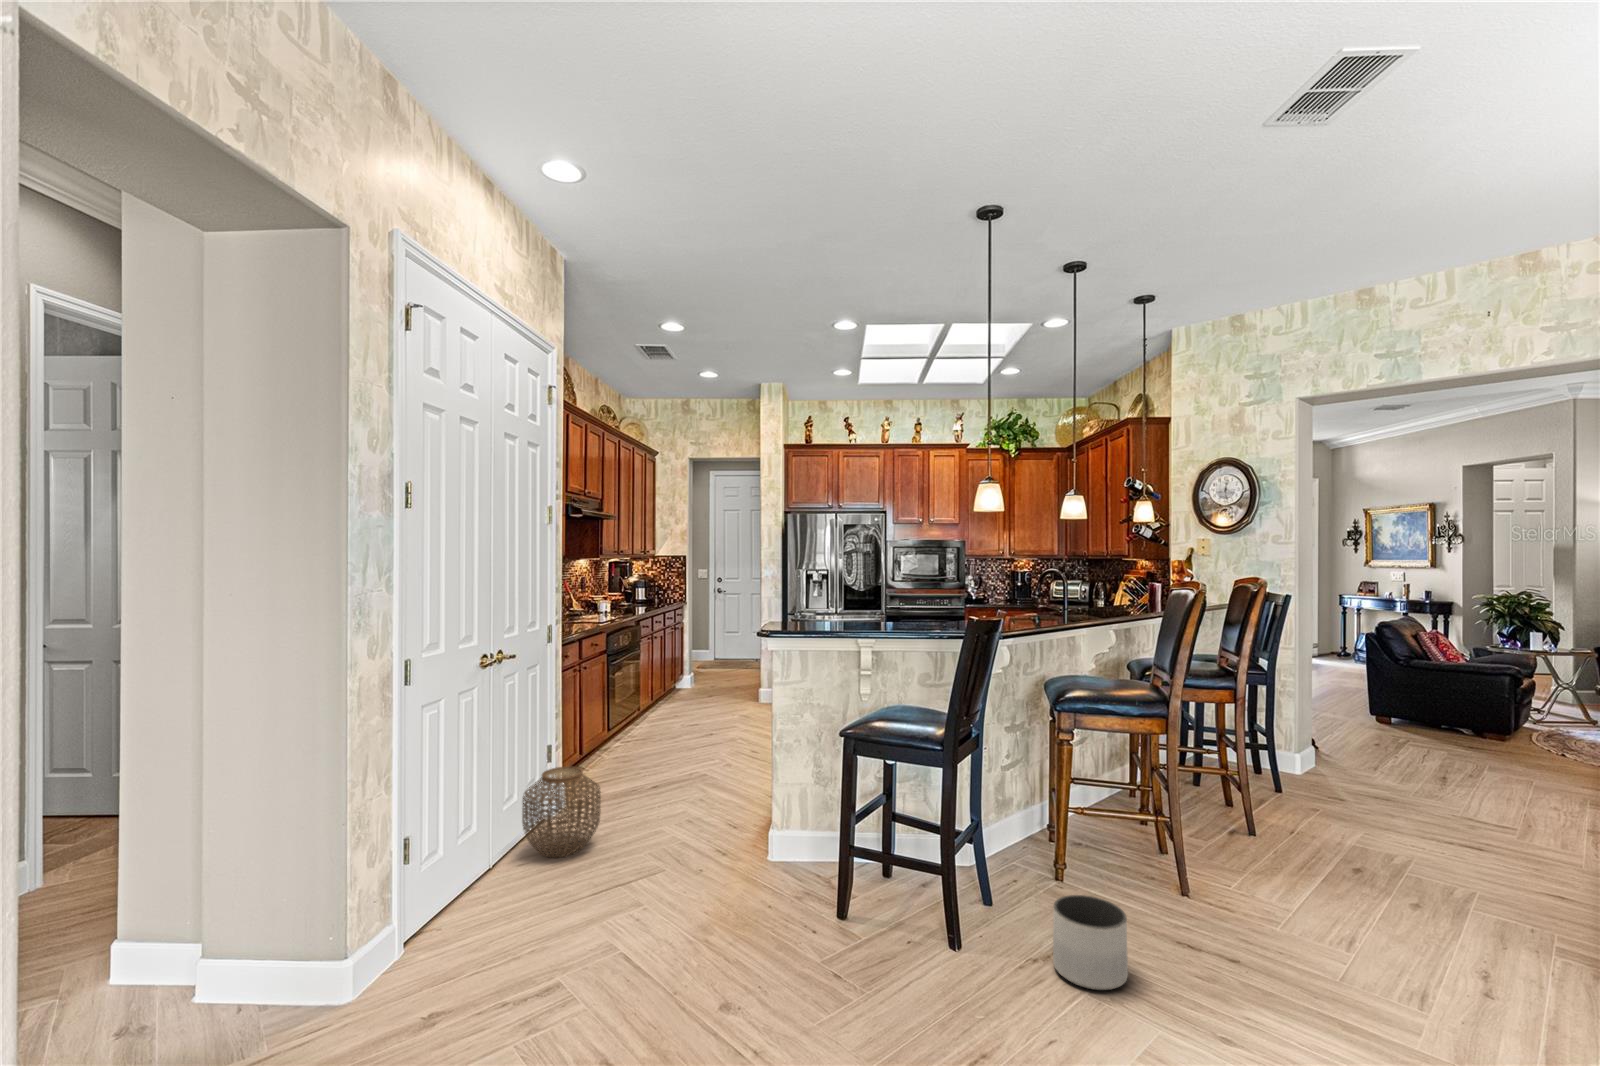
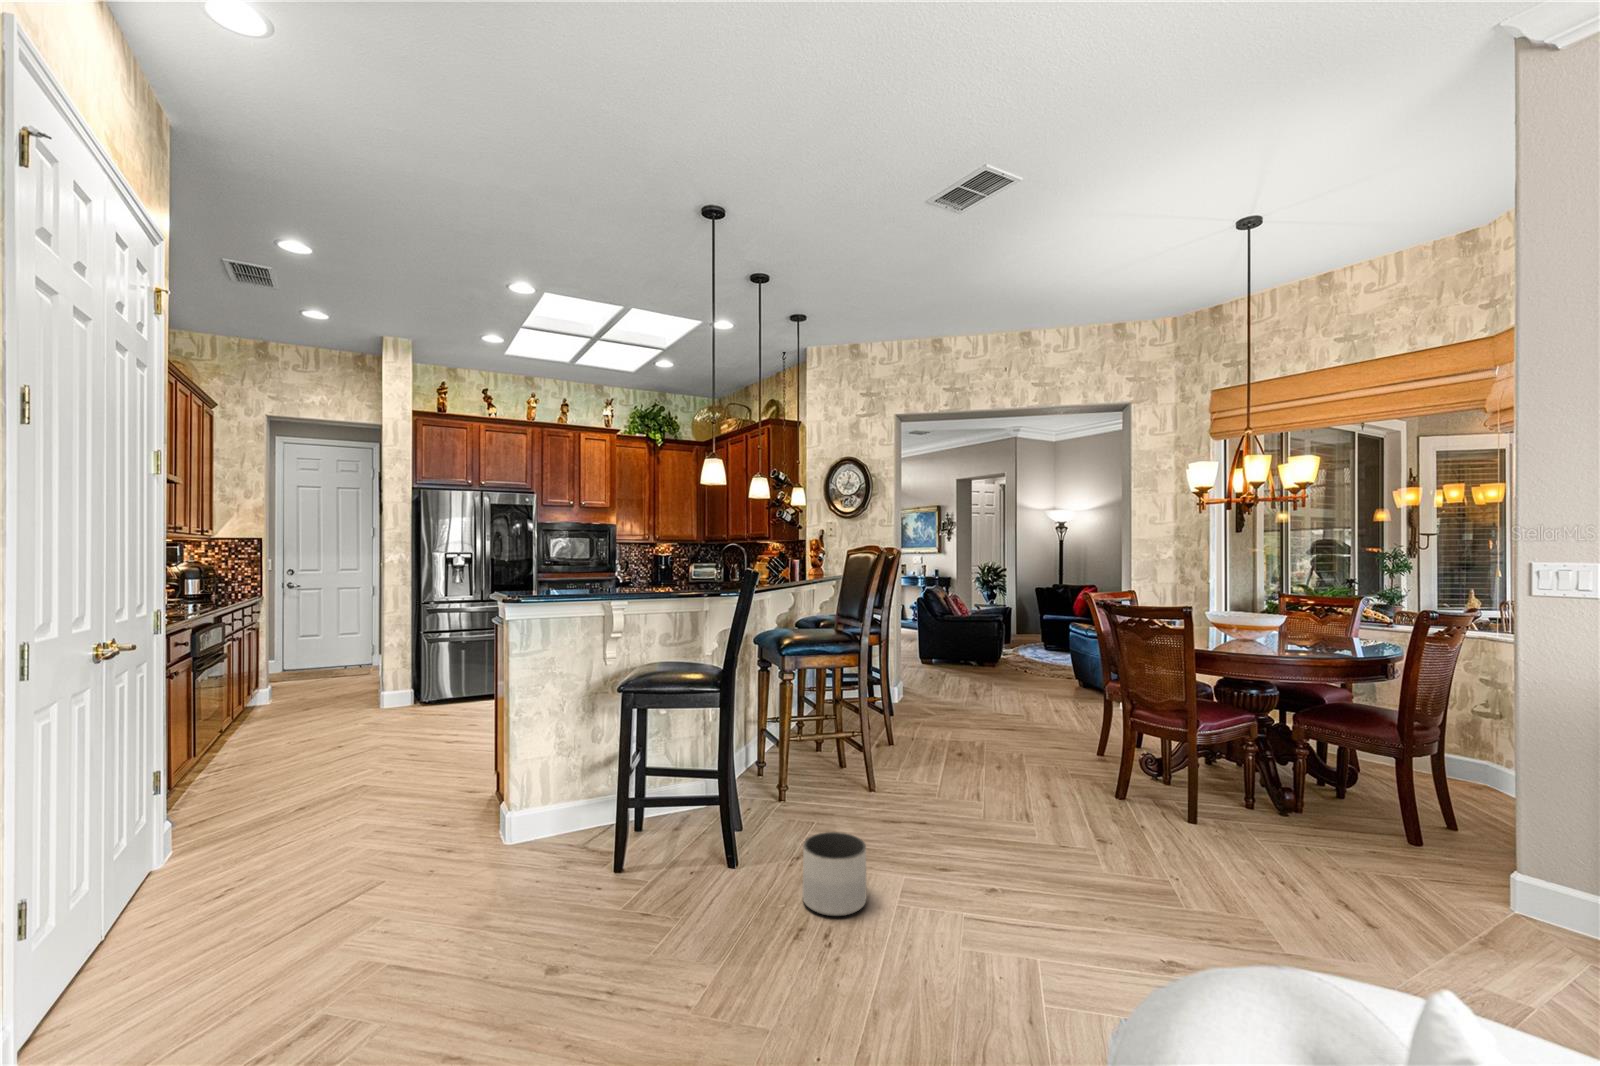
woven basket: present [522,767,601,858] -> none [51,819,202,960]

